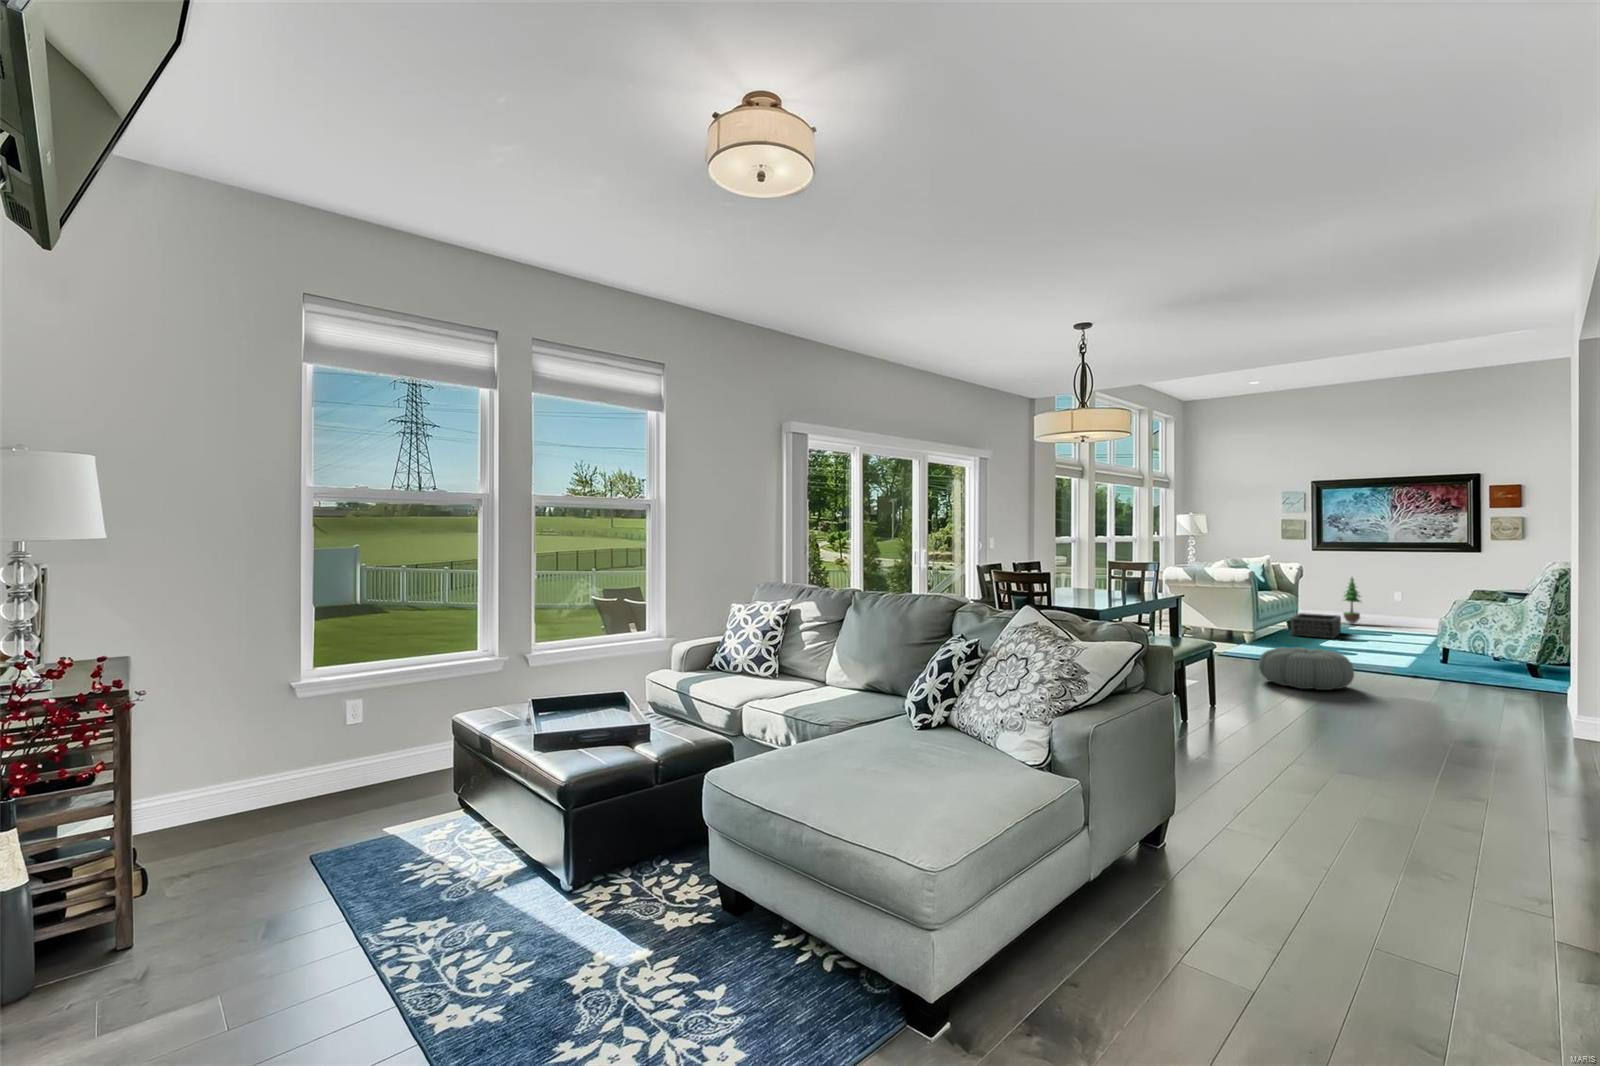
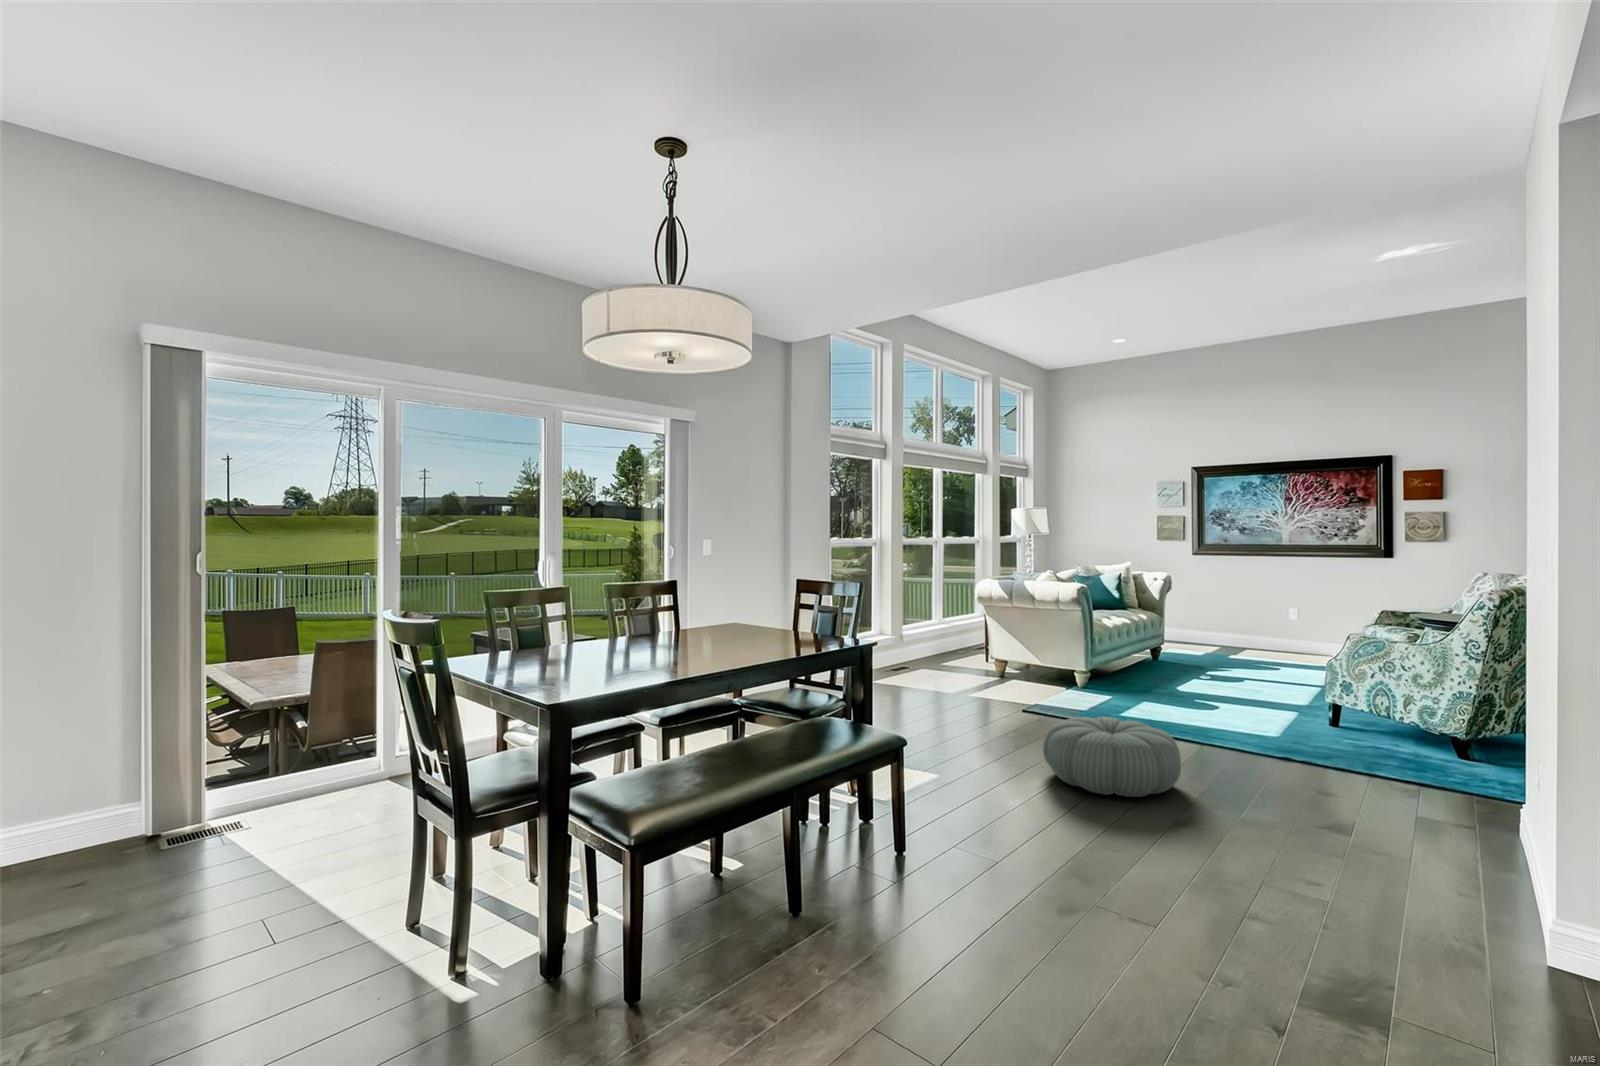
potted tree: present [1344,578,1360,624] -> none [1223,588,1249,650]
basket: present [1291,613,1341,638] -> none [1150,638,1217,675]

